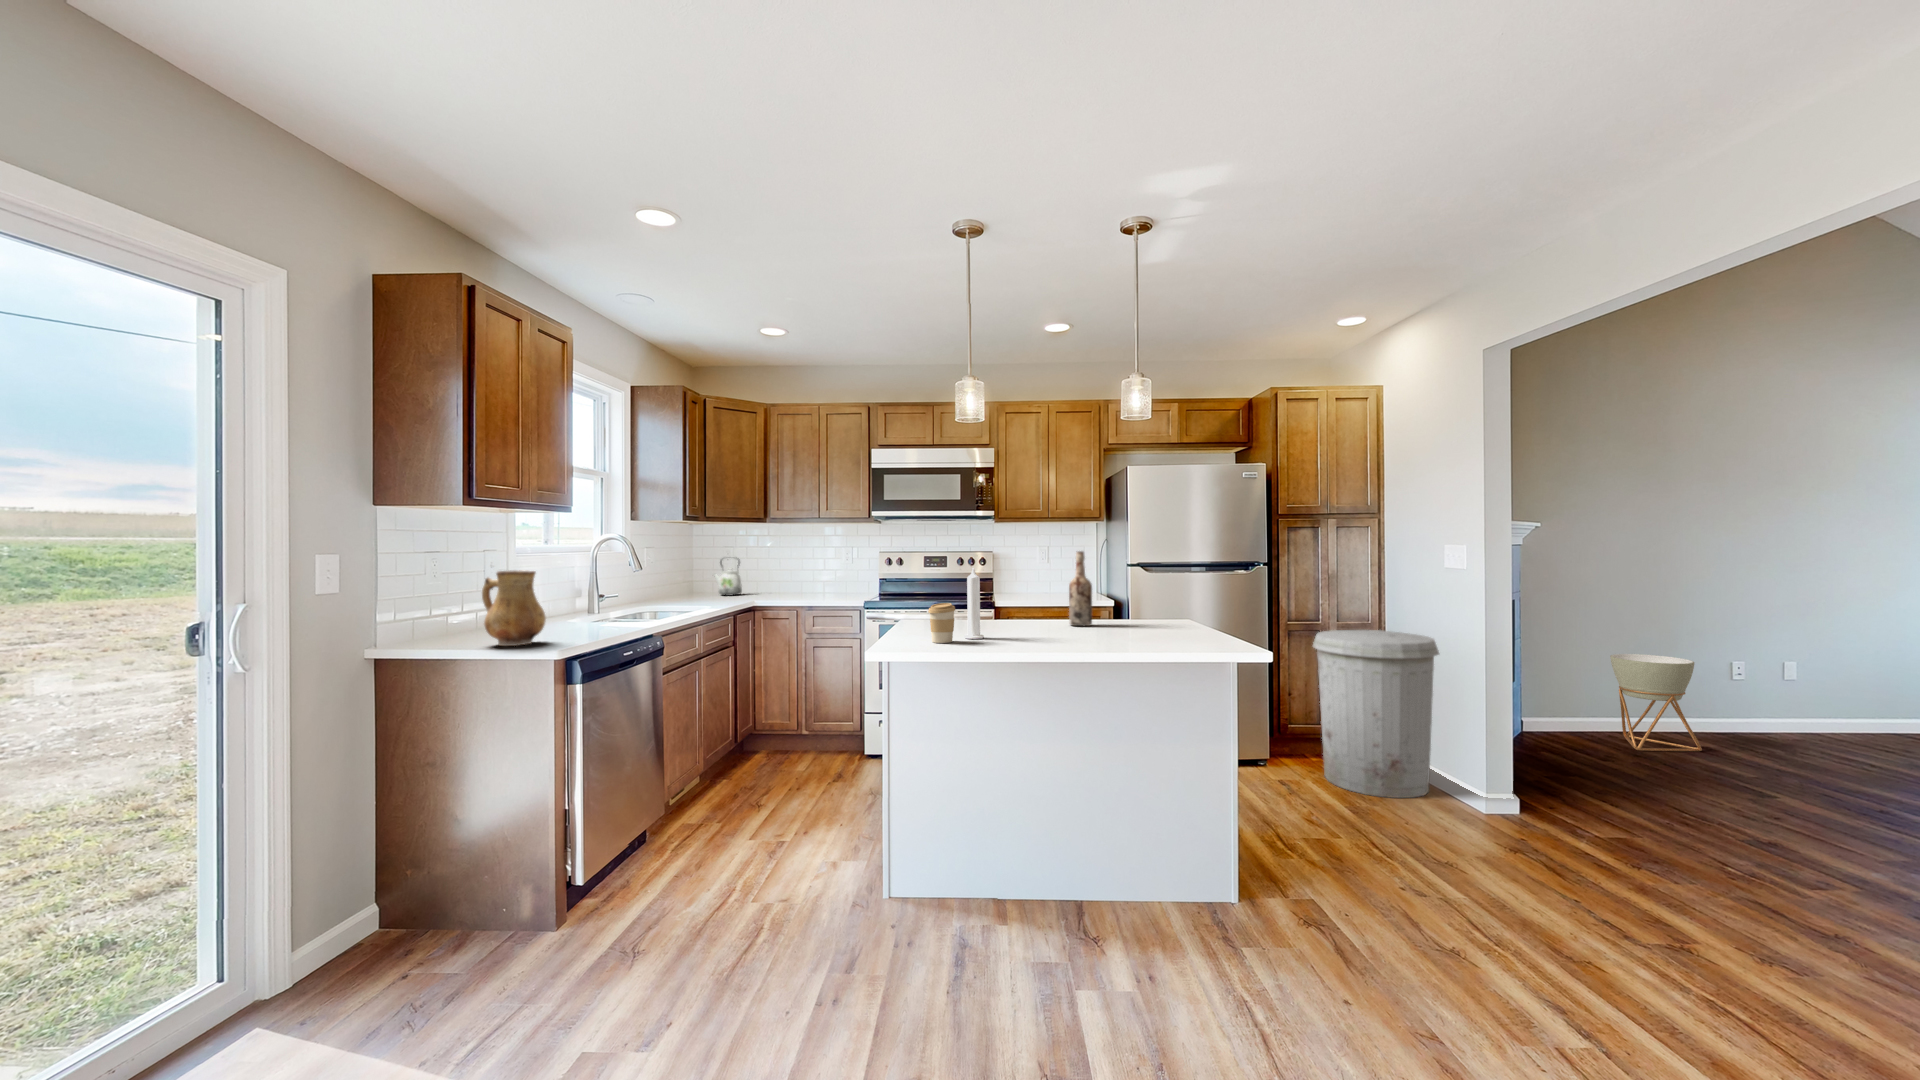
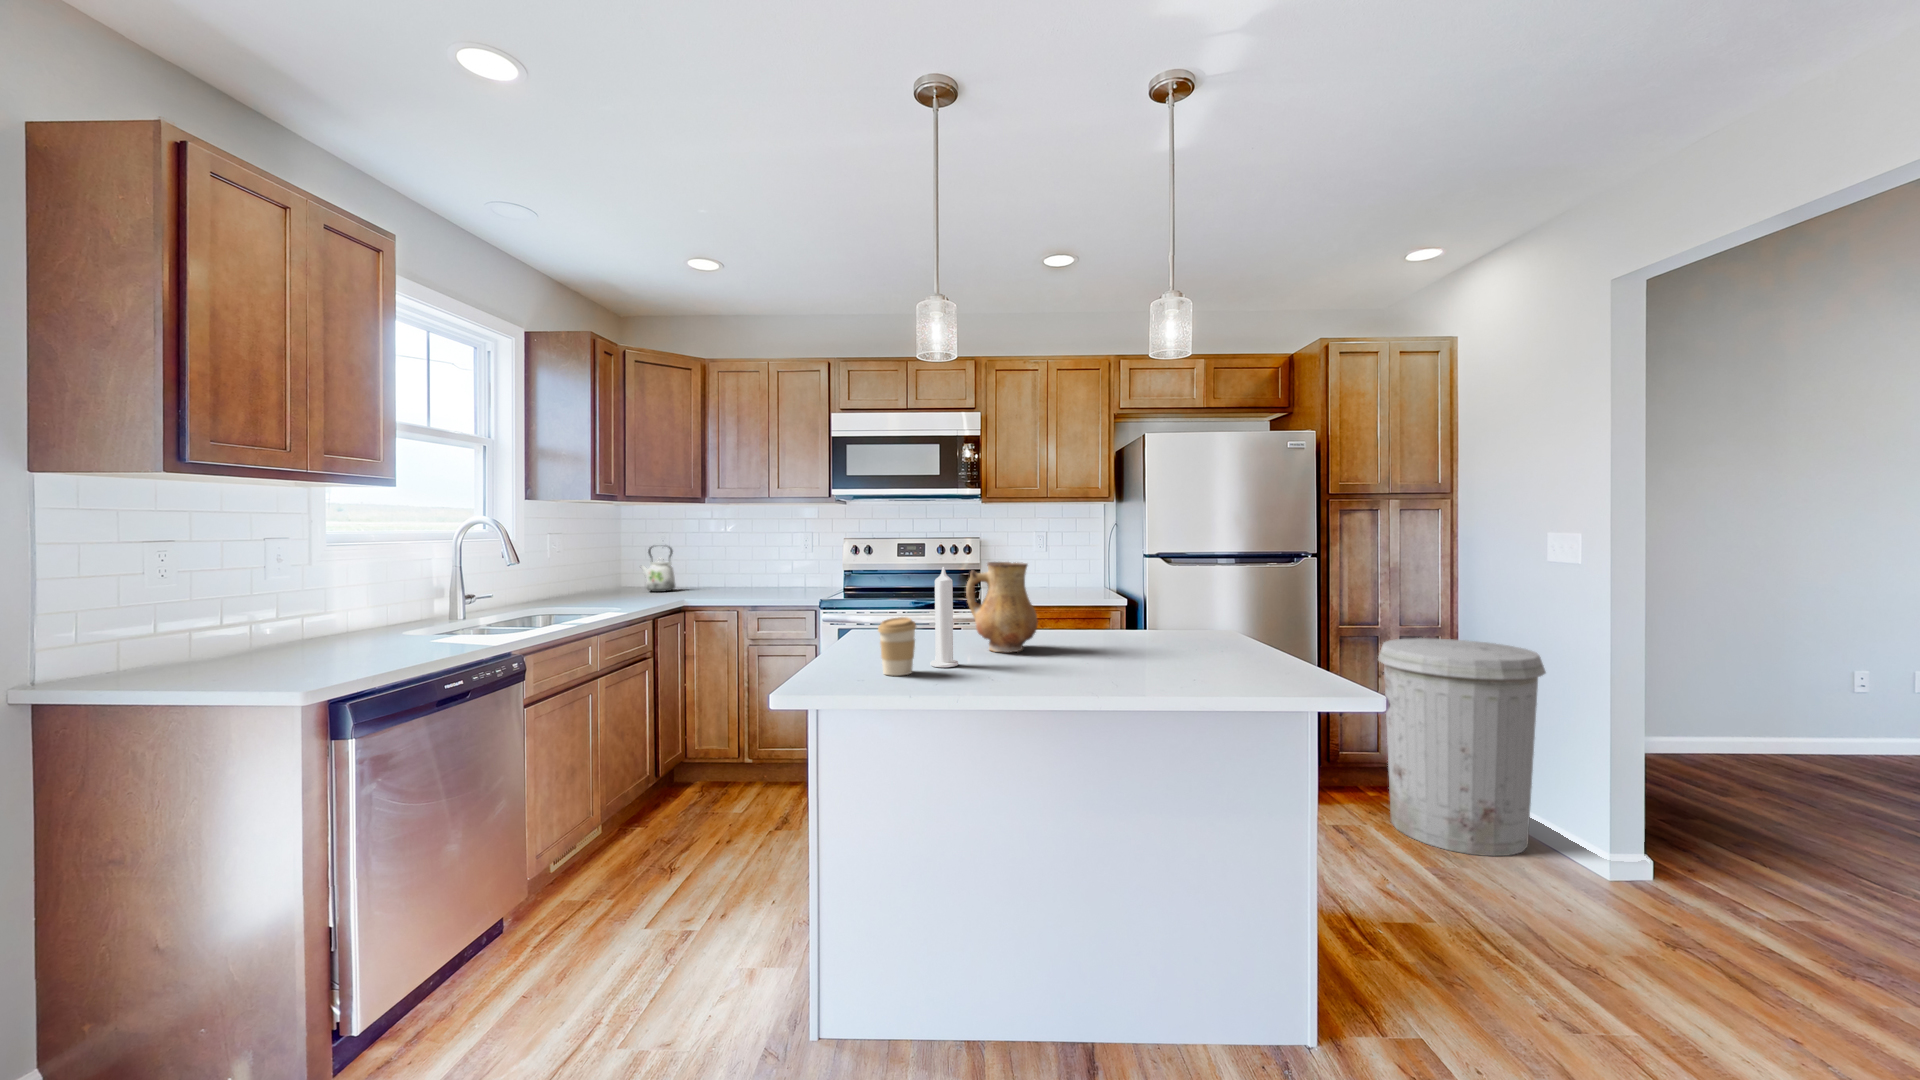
wine bottle: present [1069,551,1092,626] -> none [1076,542,1107,643]
ceramic pitcher: present [482,570,546,646] -> present [966,562,1038,653]
planter: present [1610,654,1702,751] -> none [1726,664,1842,785]

